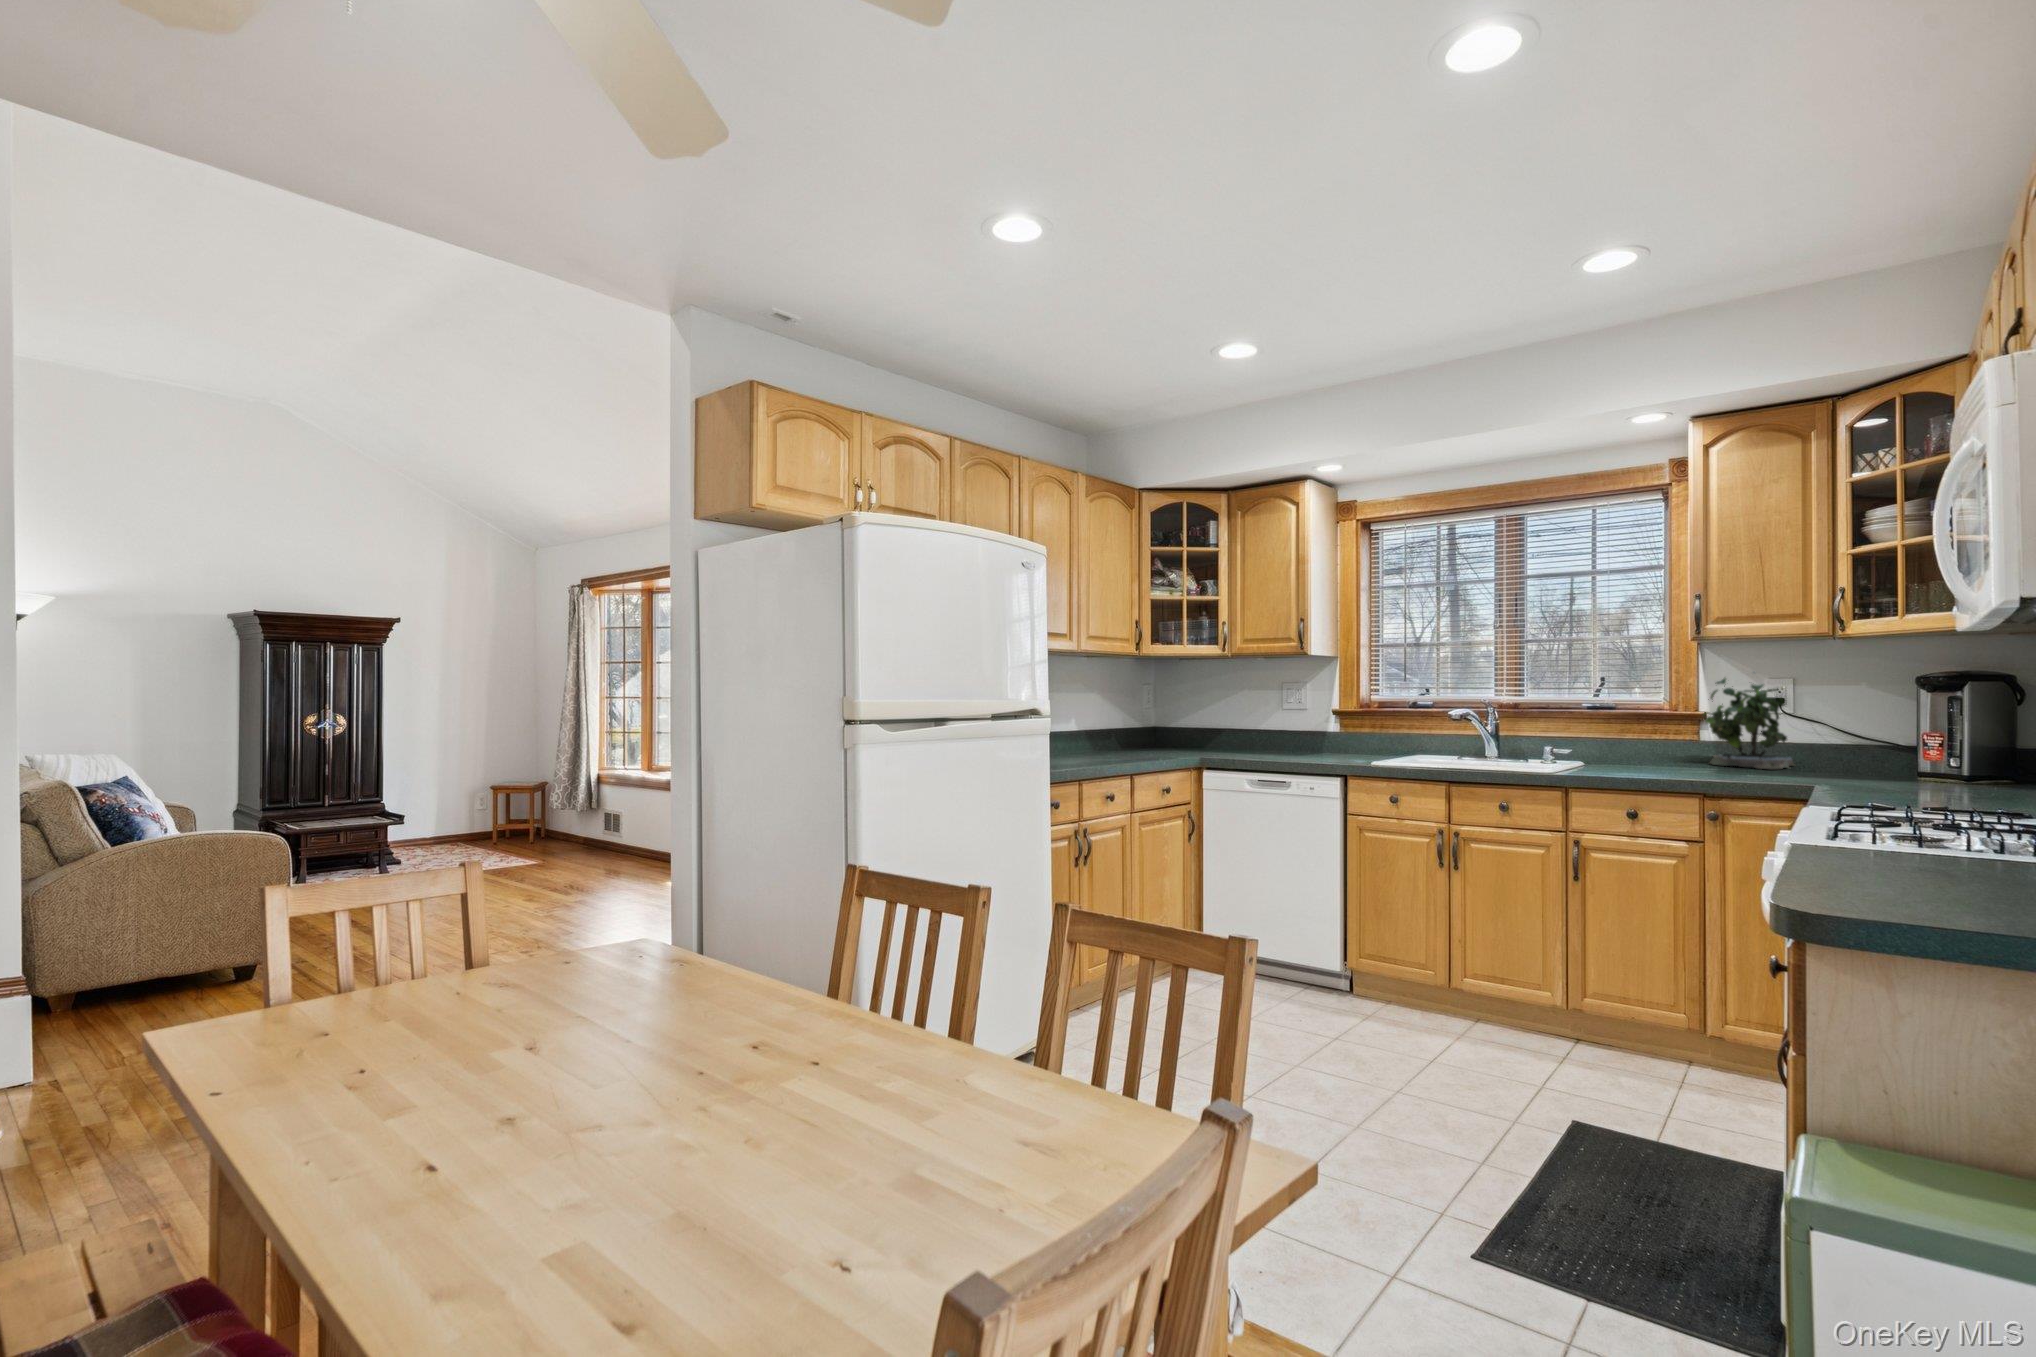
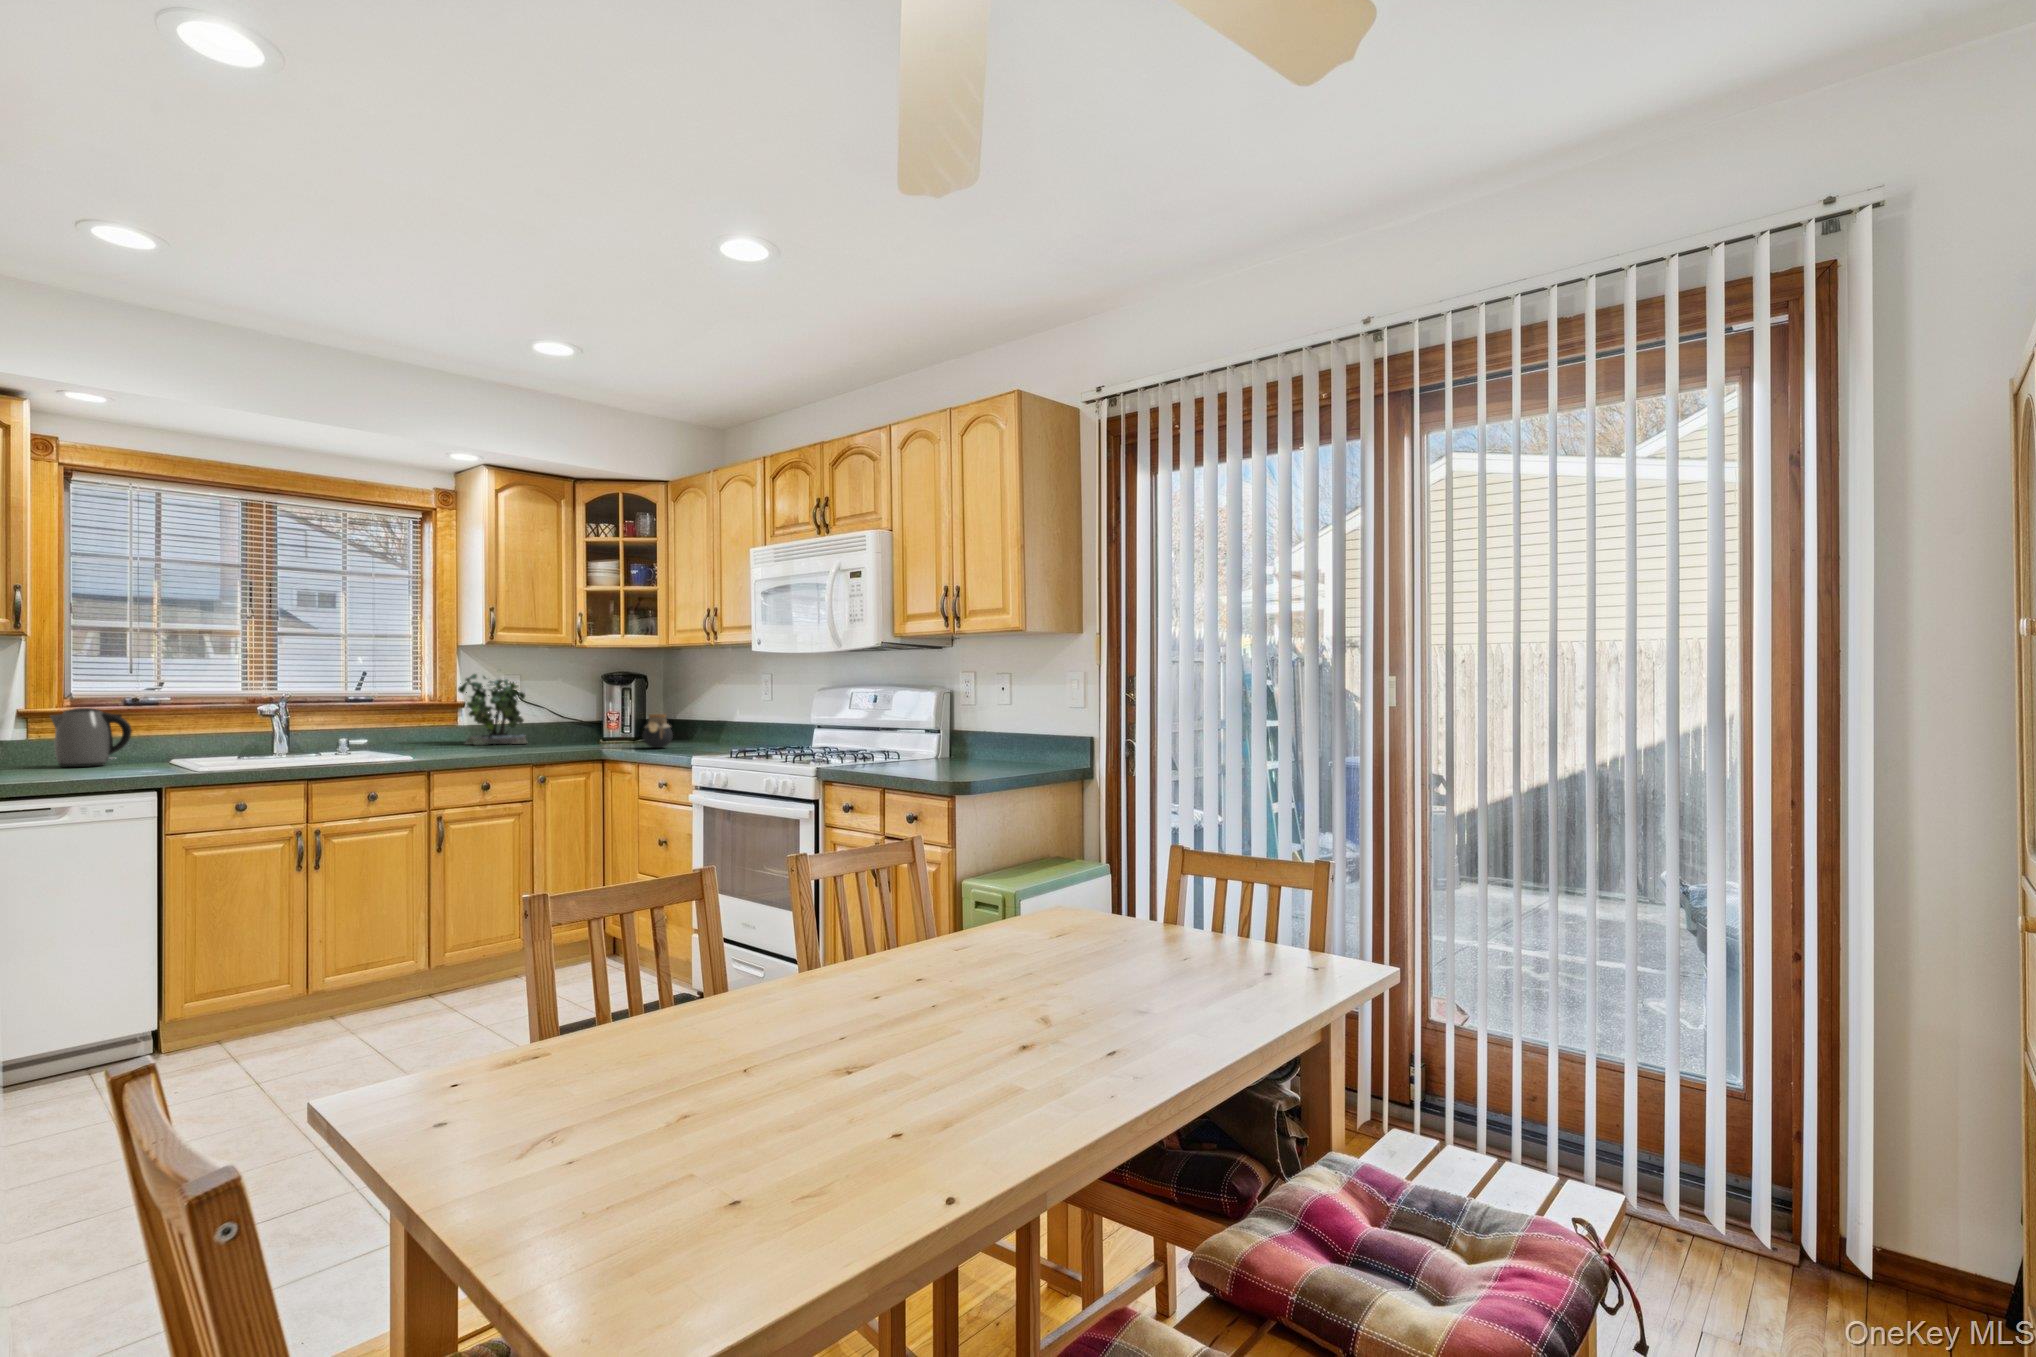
kettle: none [1343,706,1389,753] -> present [50,708,132,767]
jar: none [1842,741,1900,795] -> present [643,714,673,748]

